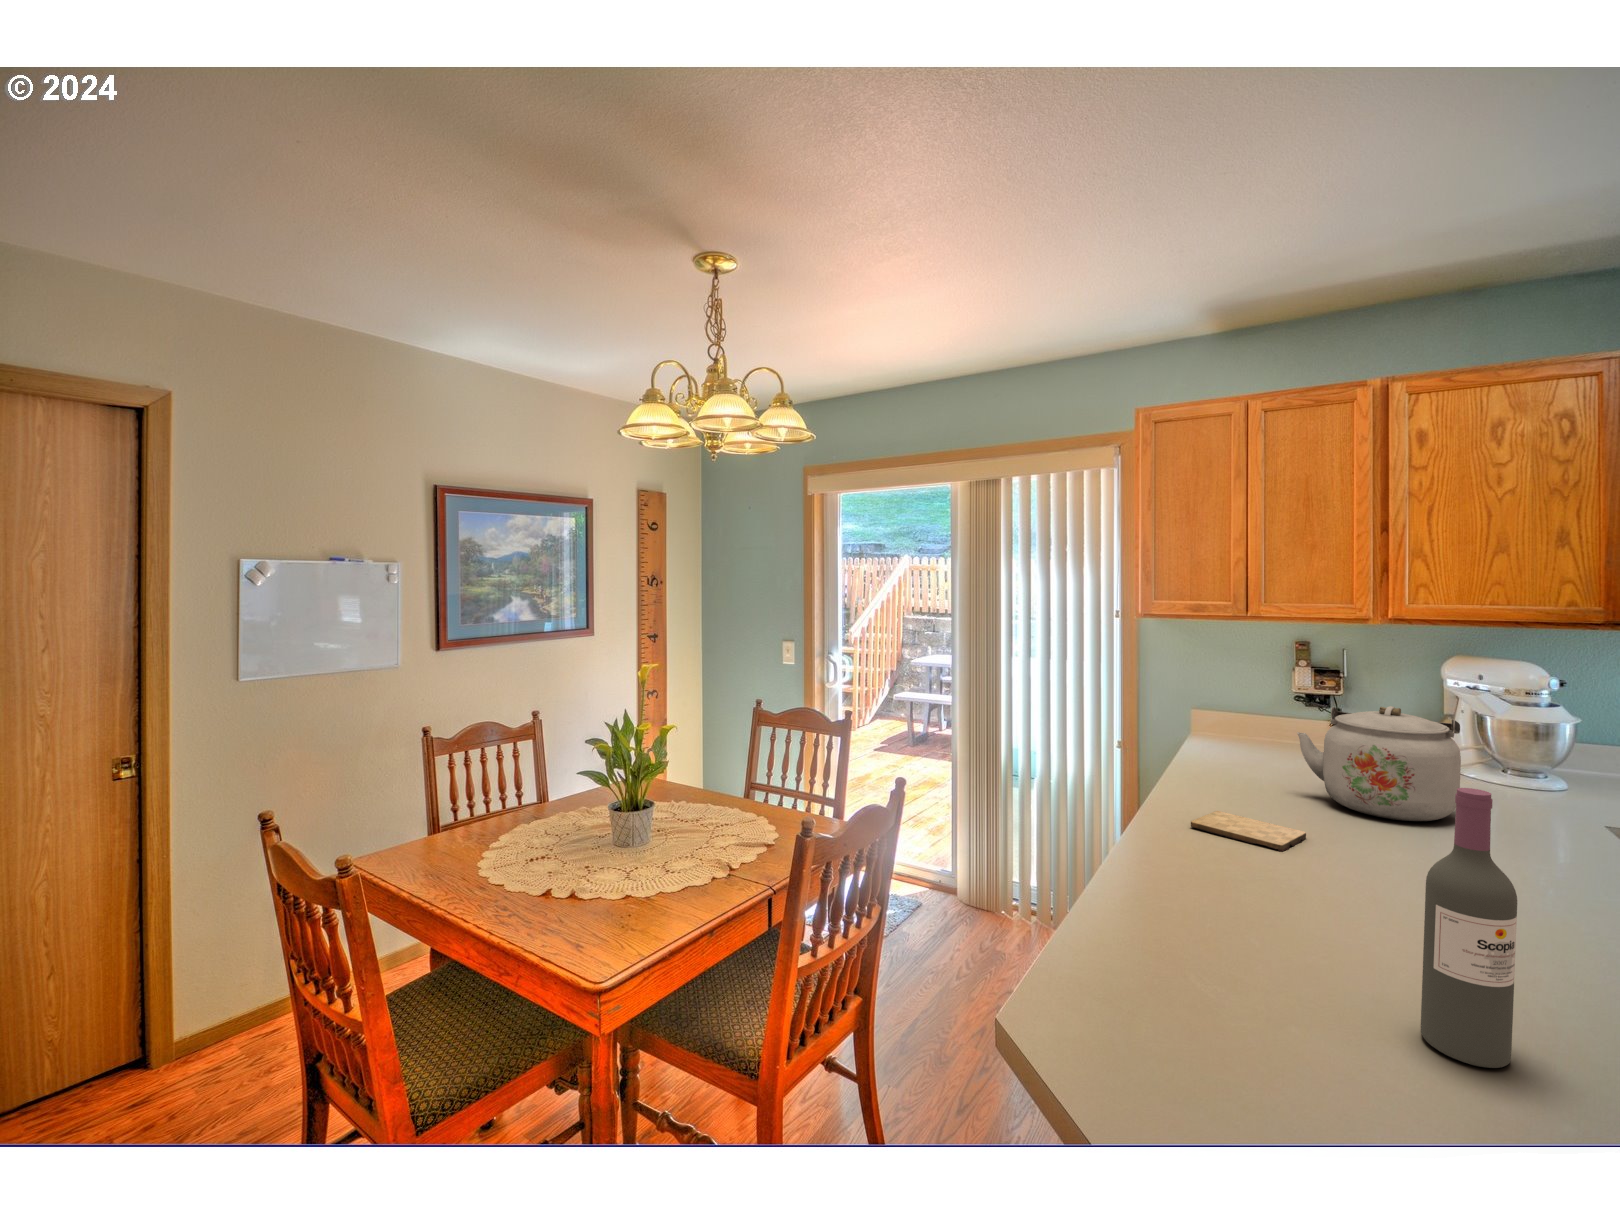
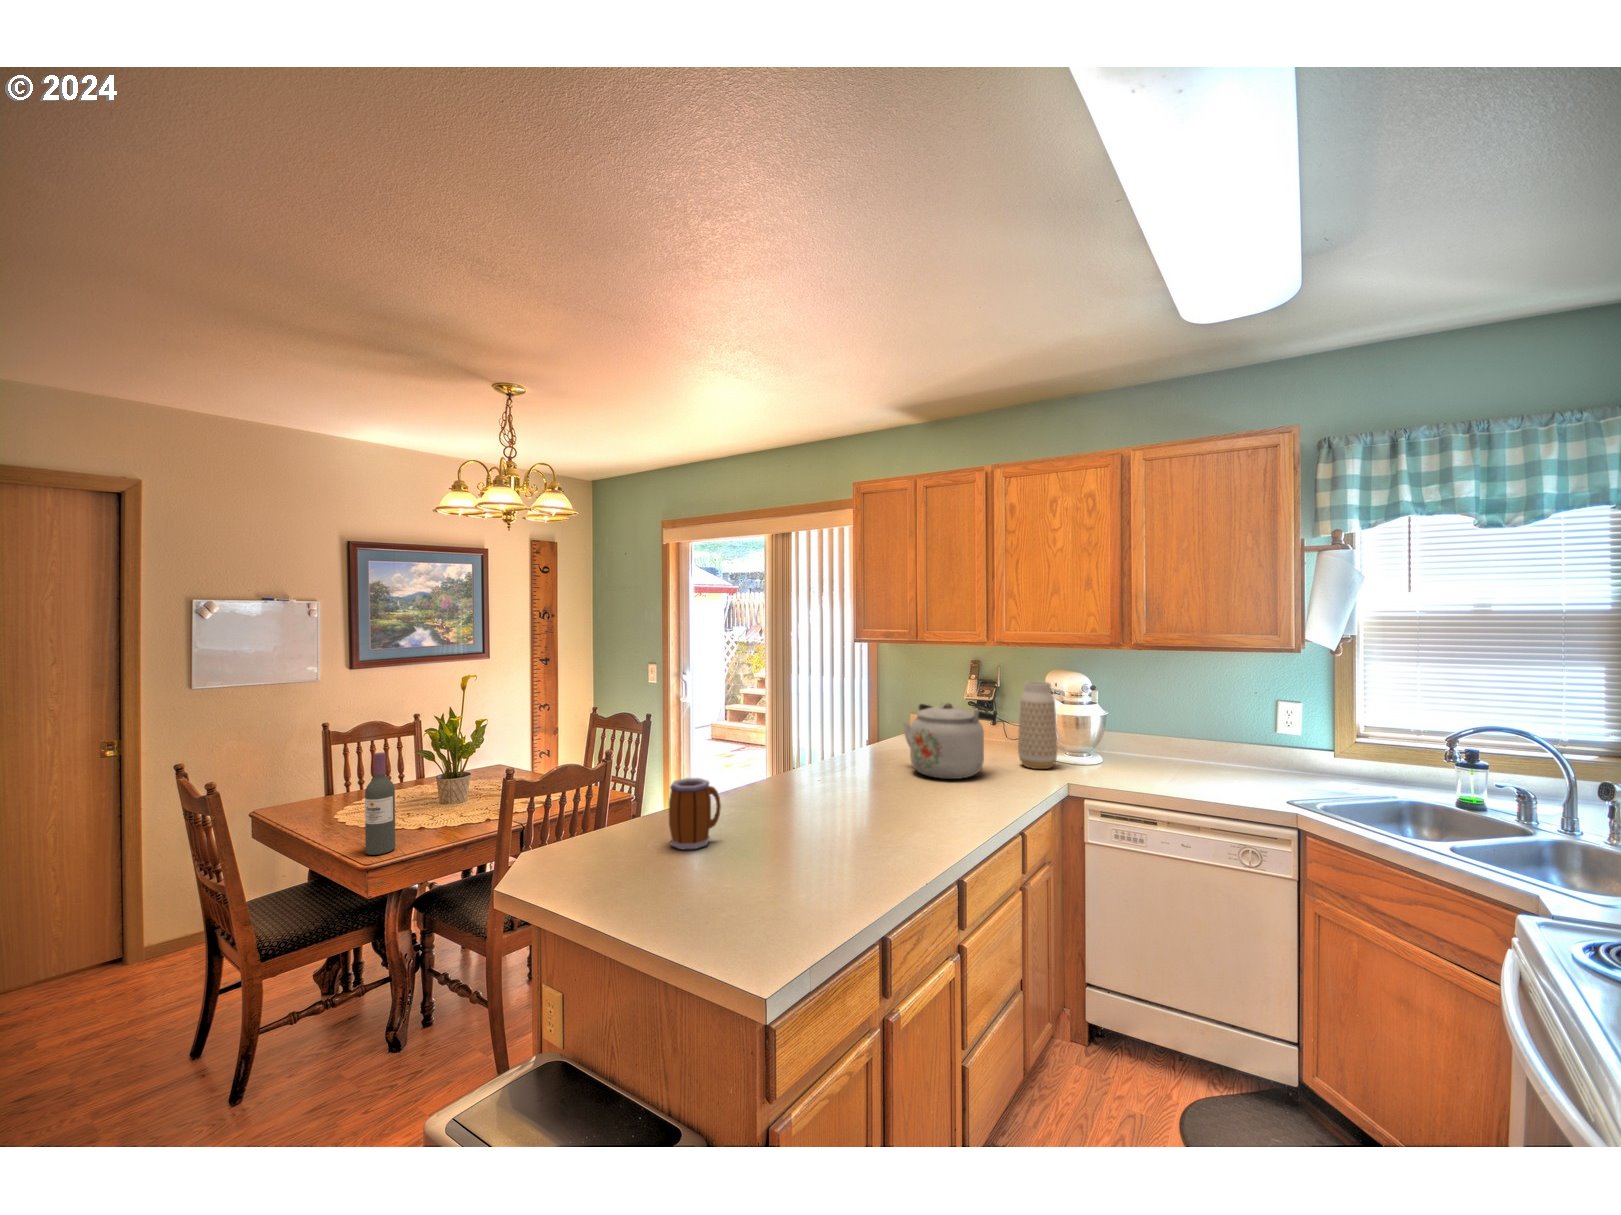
vase: none [1458,674,1532,802] -> present [1018,681,1058,769]
wine bottle: present [1421,788,1517,1068] -> present [365,752,395,855]
cutting board: present [1191,811,1306,851] -> none [794,773,858,794]
mug: none [1213,857,1300,992] -> present [669,778,721,849]

